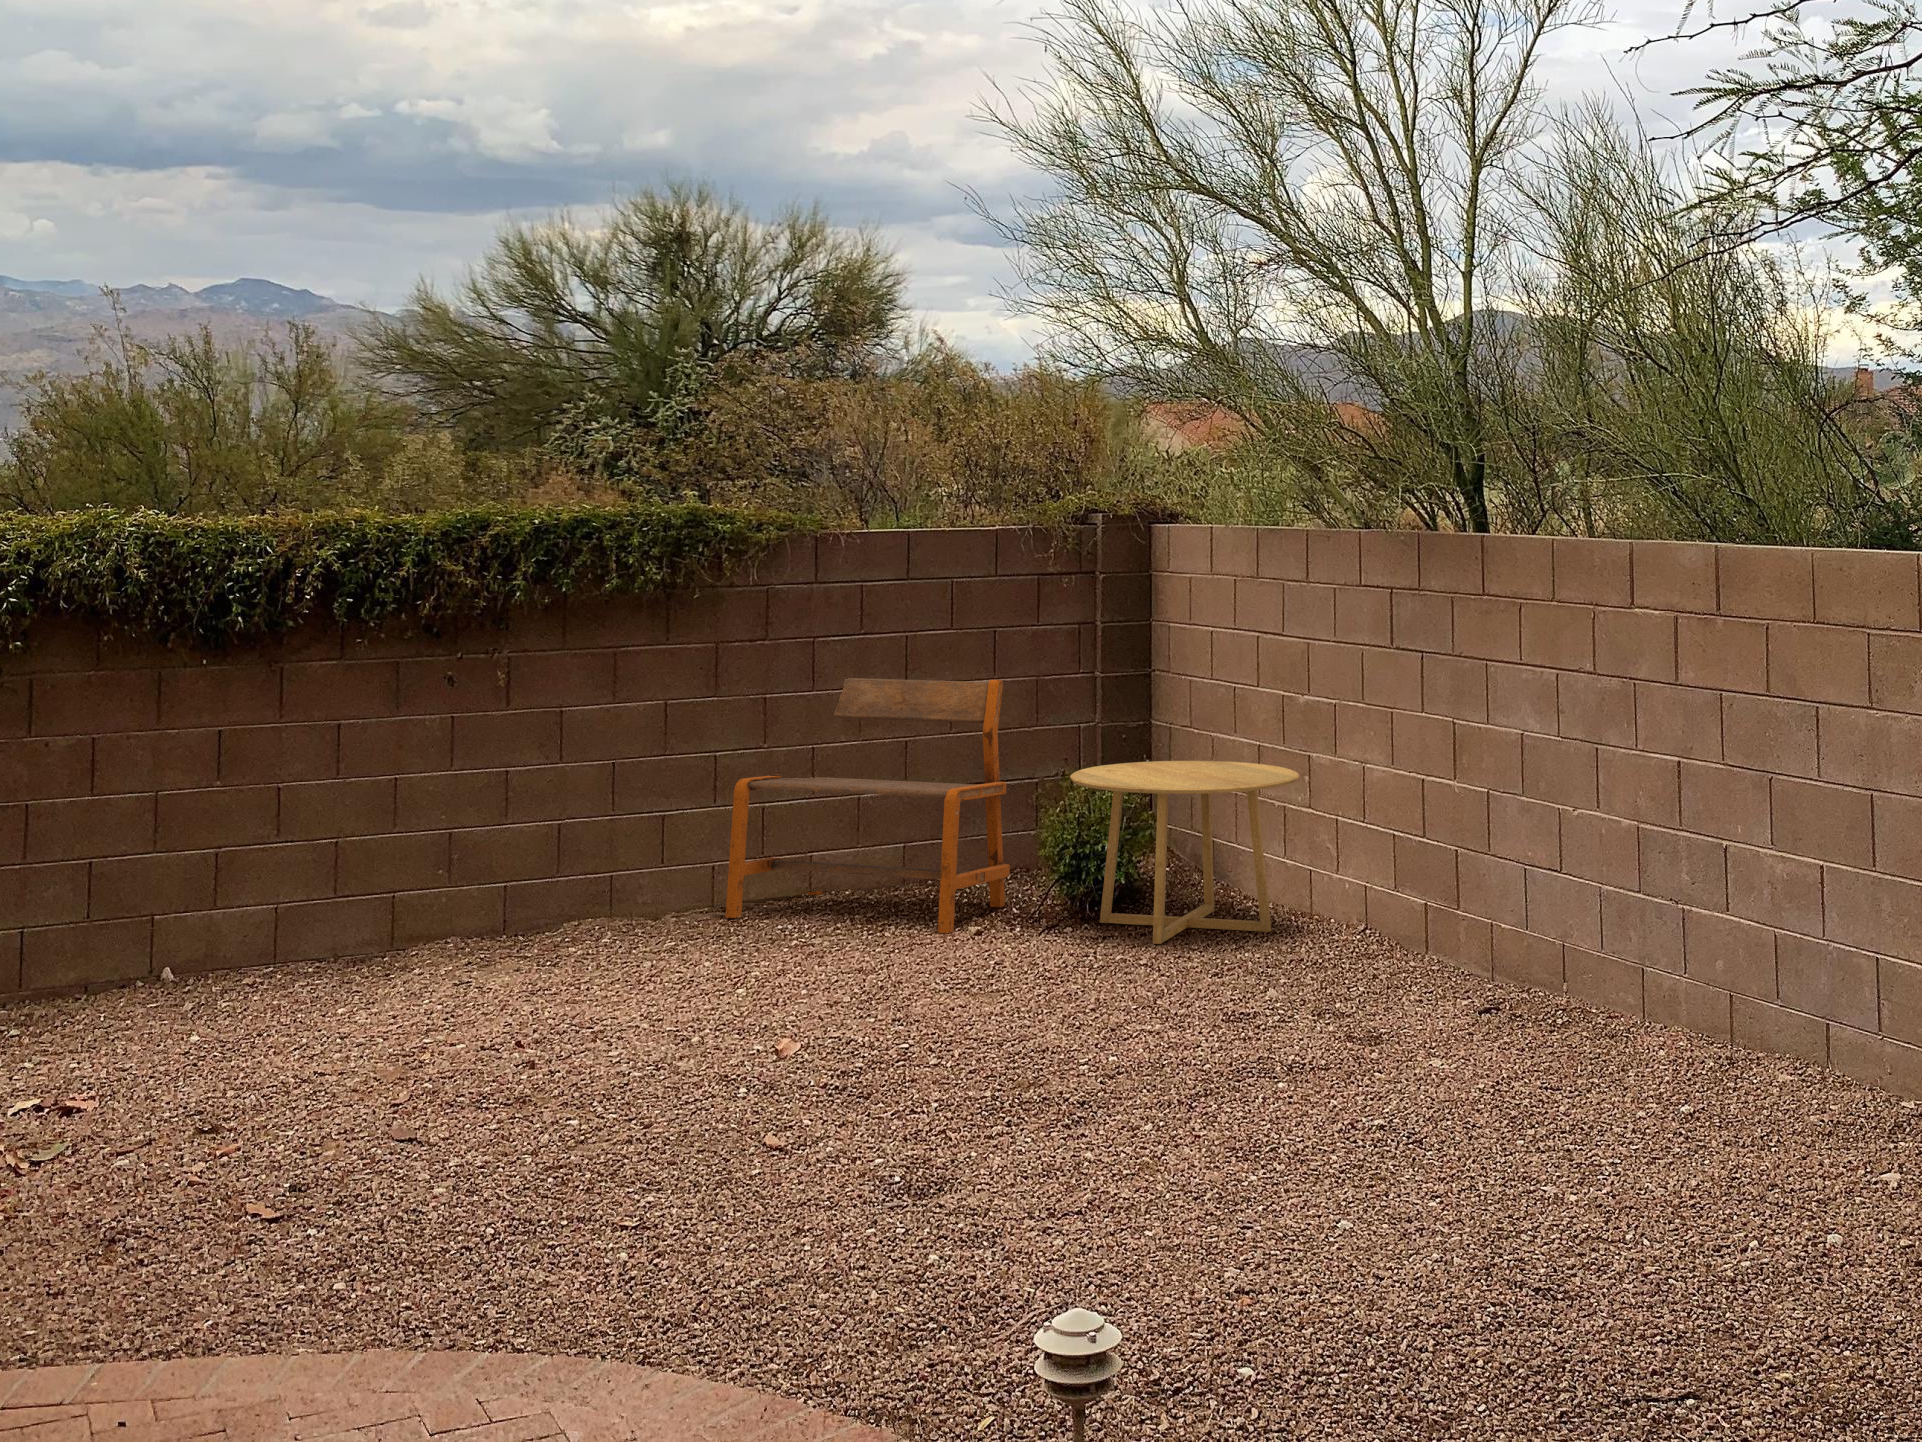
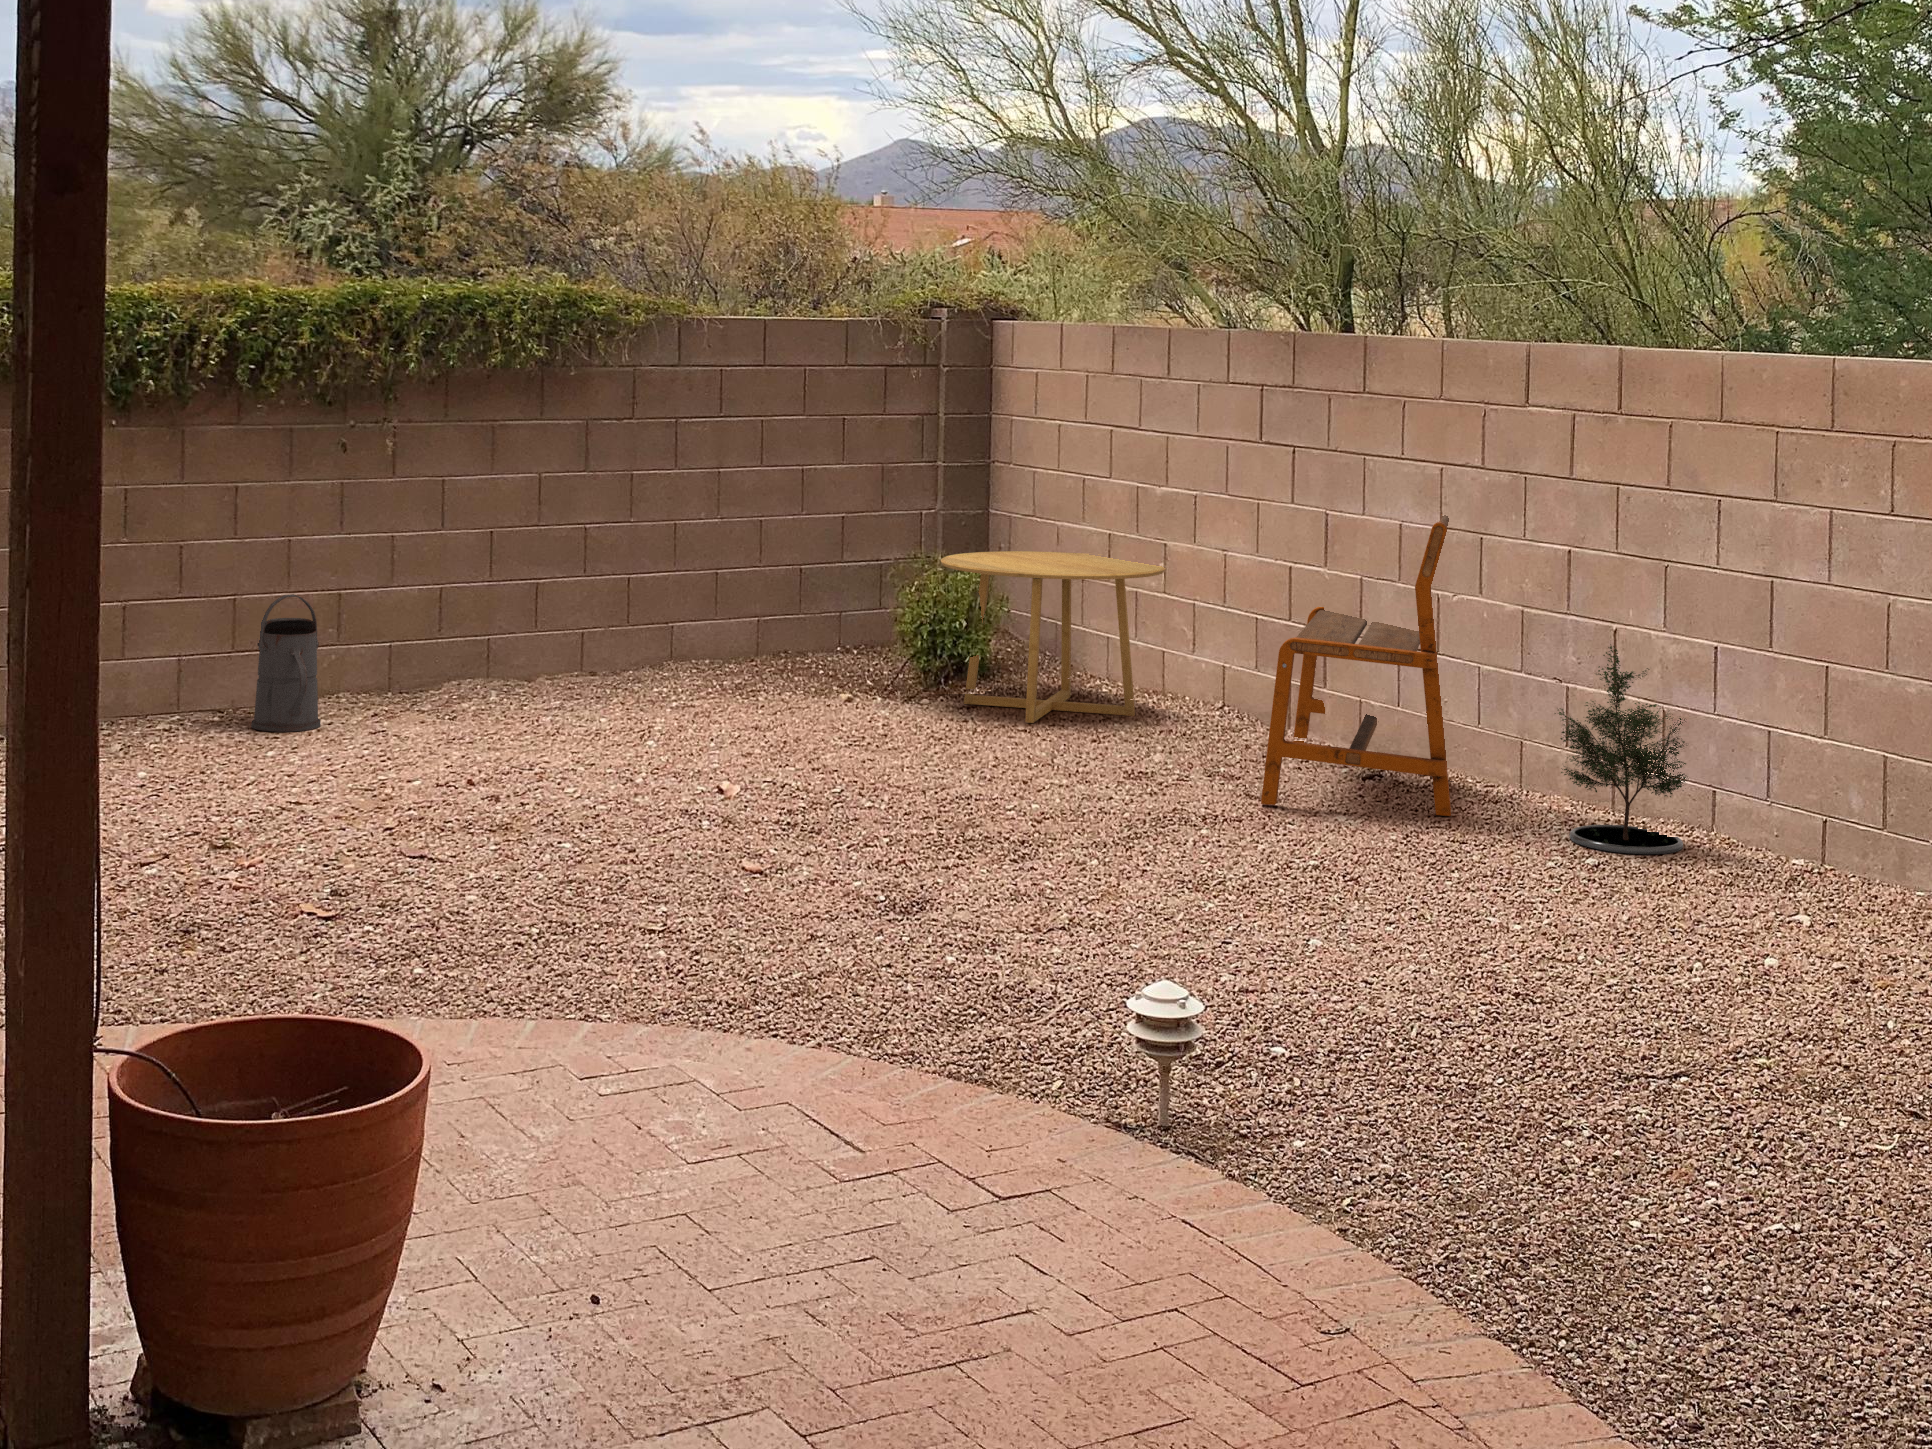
bench: present [725,678,1010,934] -> present [1261,515,1451,816]
watering can: none [345,834,420,979] -> present [251,594,321,732]
potted tree: none [1644,861,1798,1092] -> present [1555,644,1687,854]

